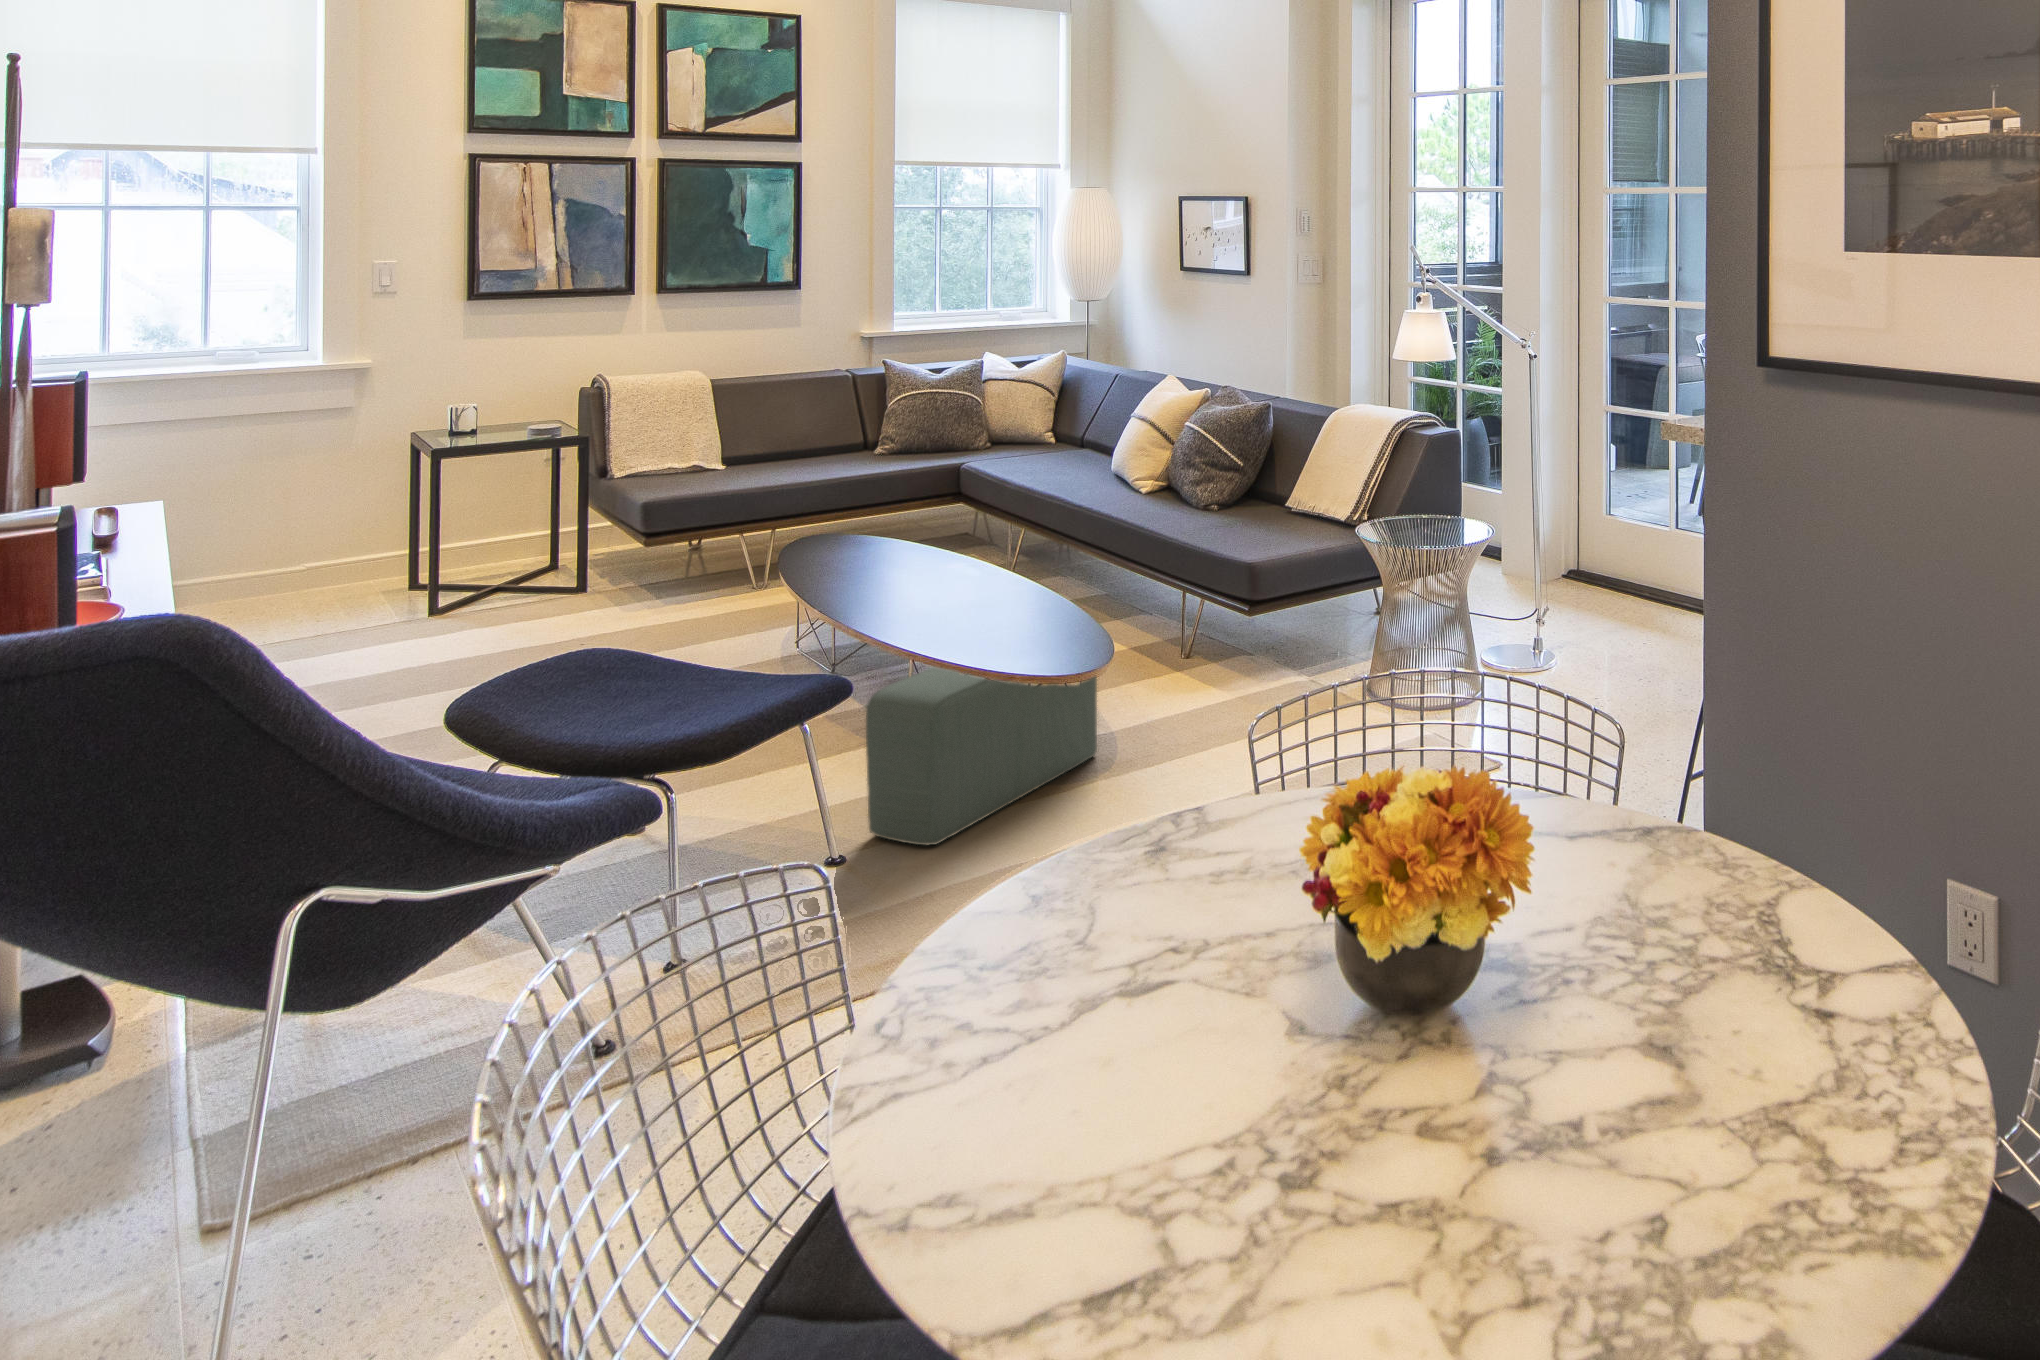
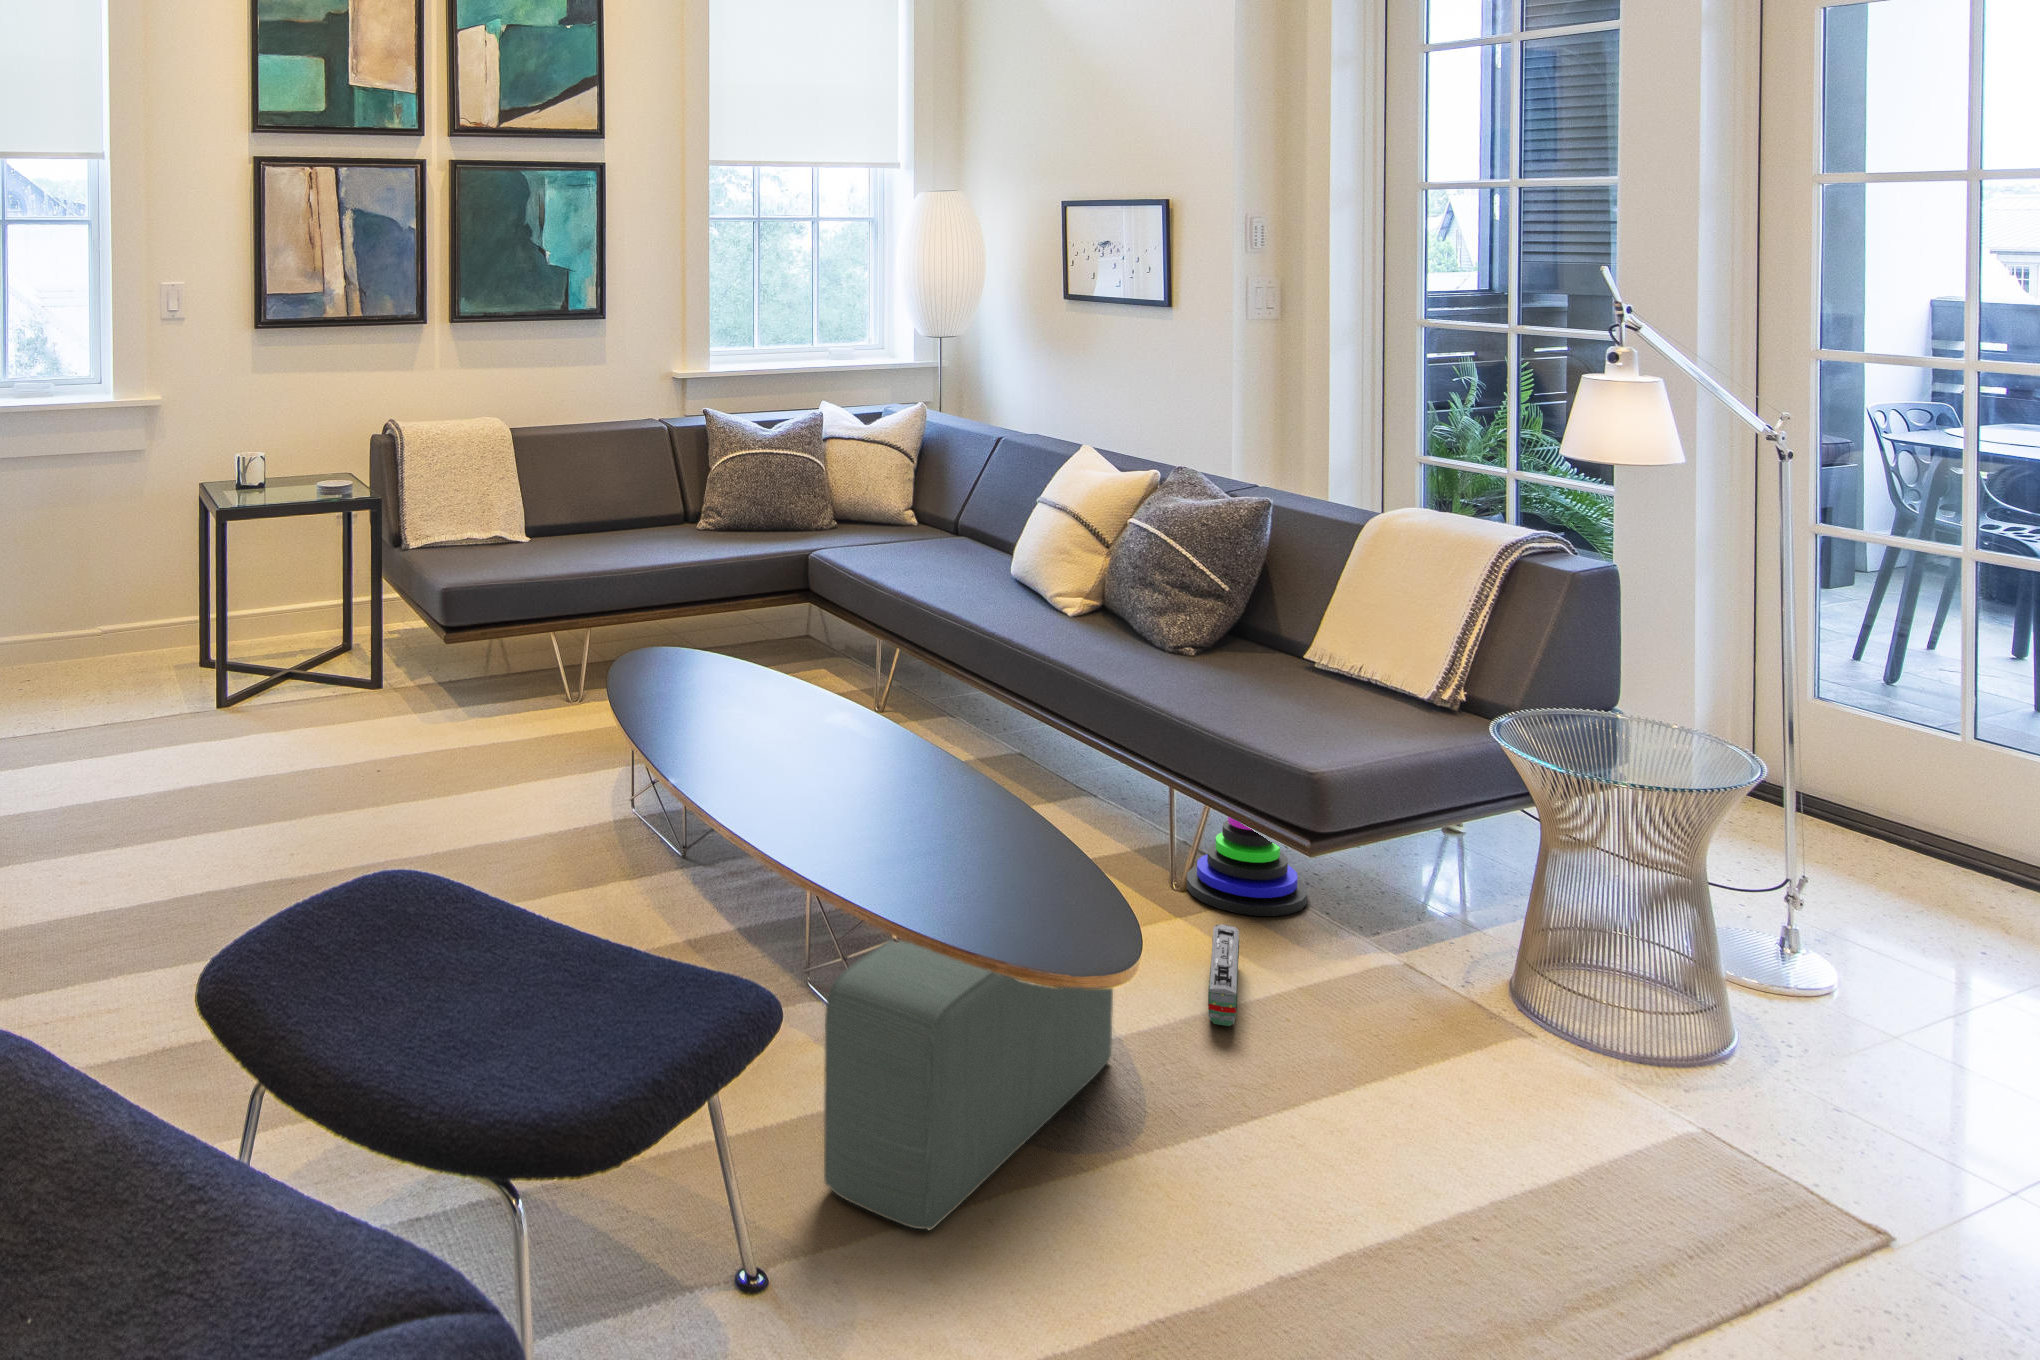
stacking toy: none [1194,551,1272,675] -> present [1187,817,1307,916]
toy train: none [1170,674,1208,730] -> present [1208,924,1239,1026]

